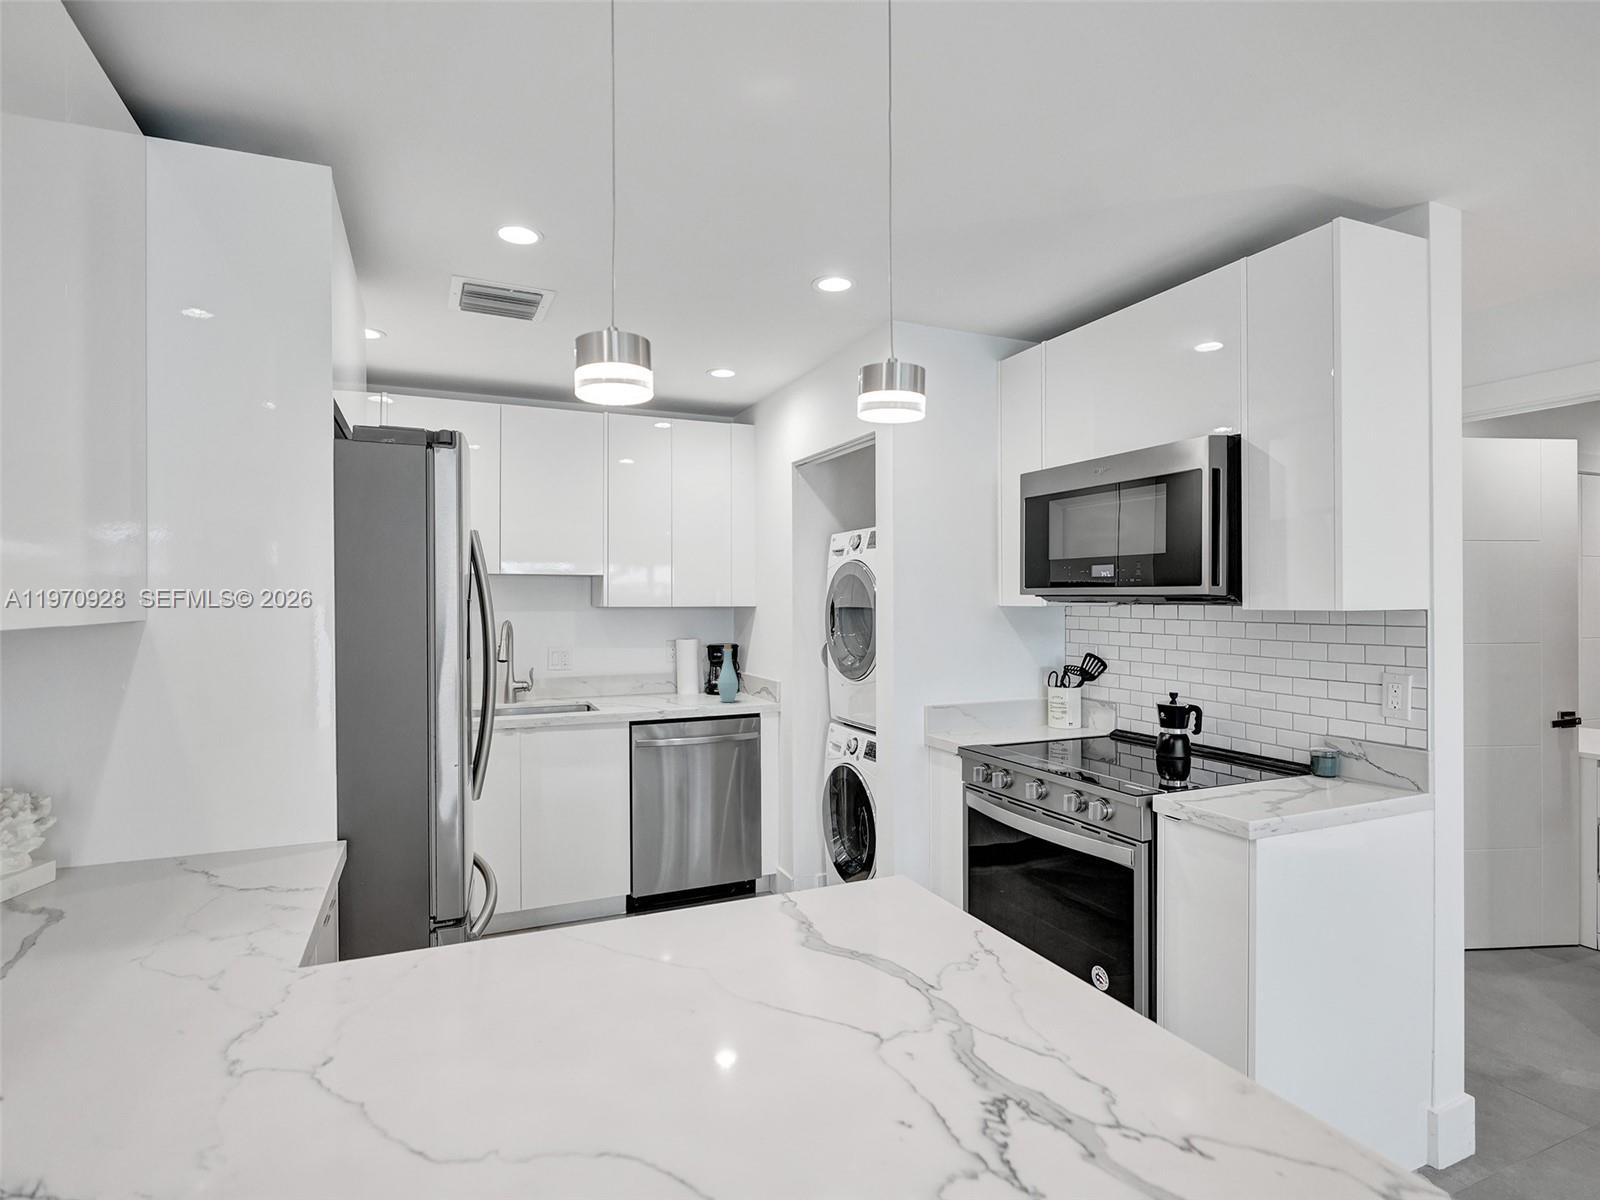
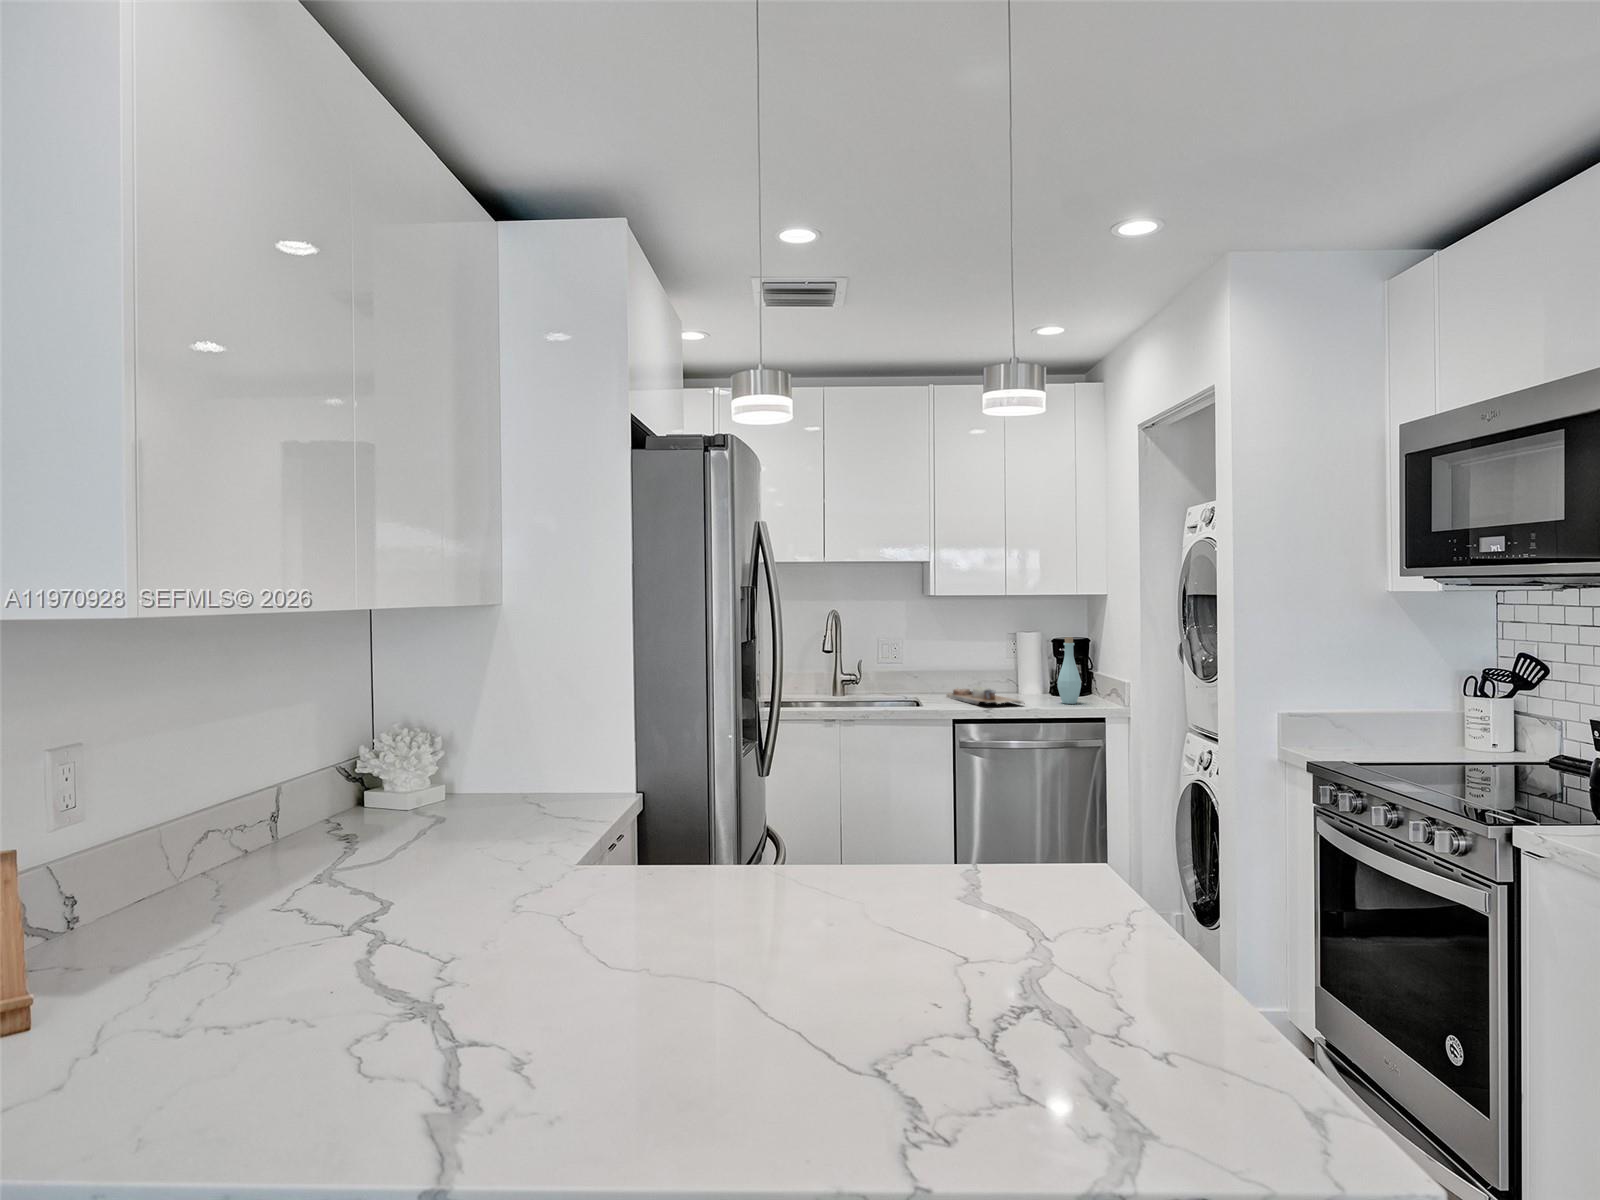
cutting board: none [616,691,693,708] -> present [947,687,1025,704]

